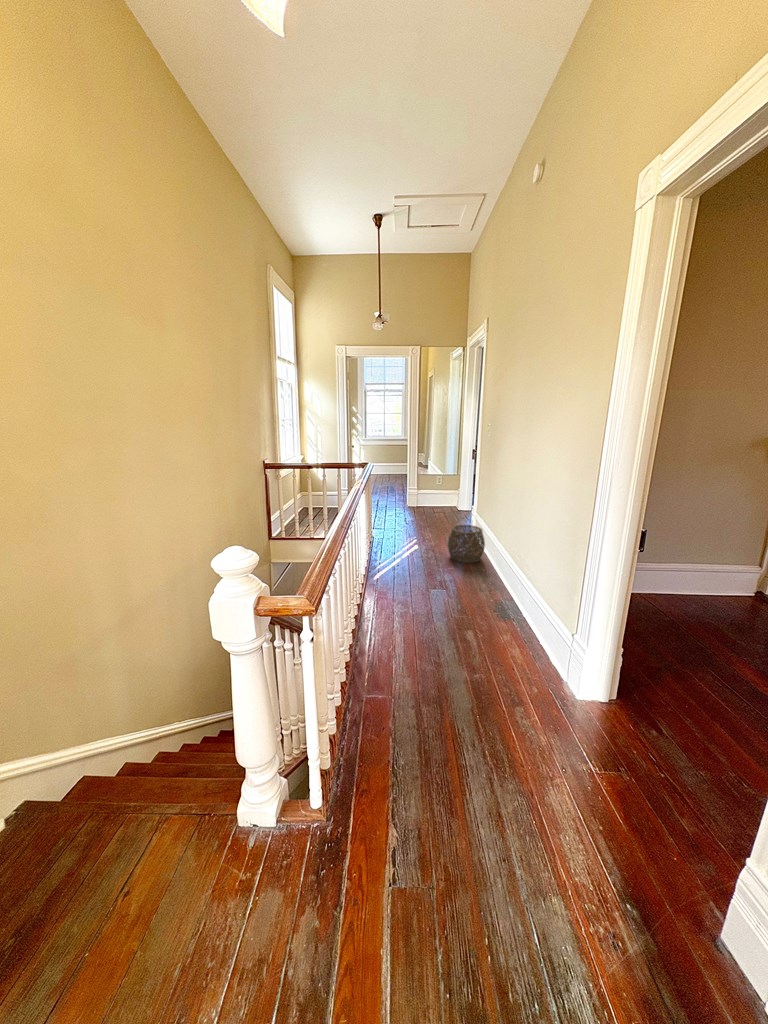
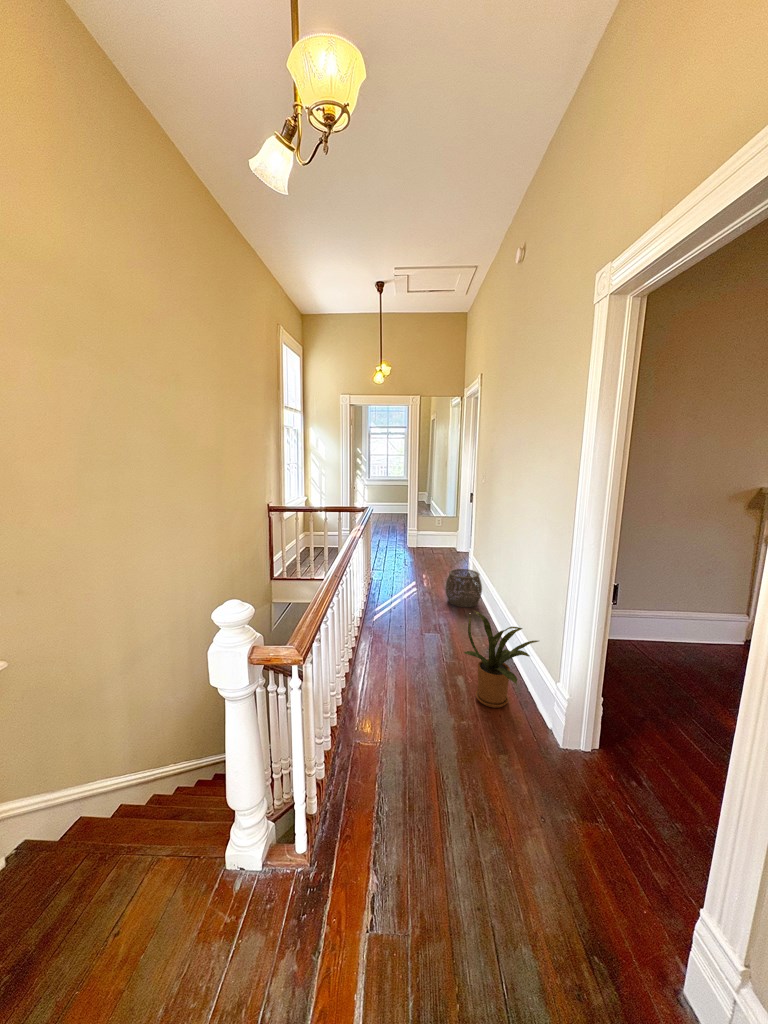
house plant: none [472,563,556,659] -> present [464,611,539,708]

